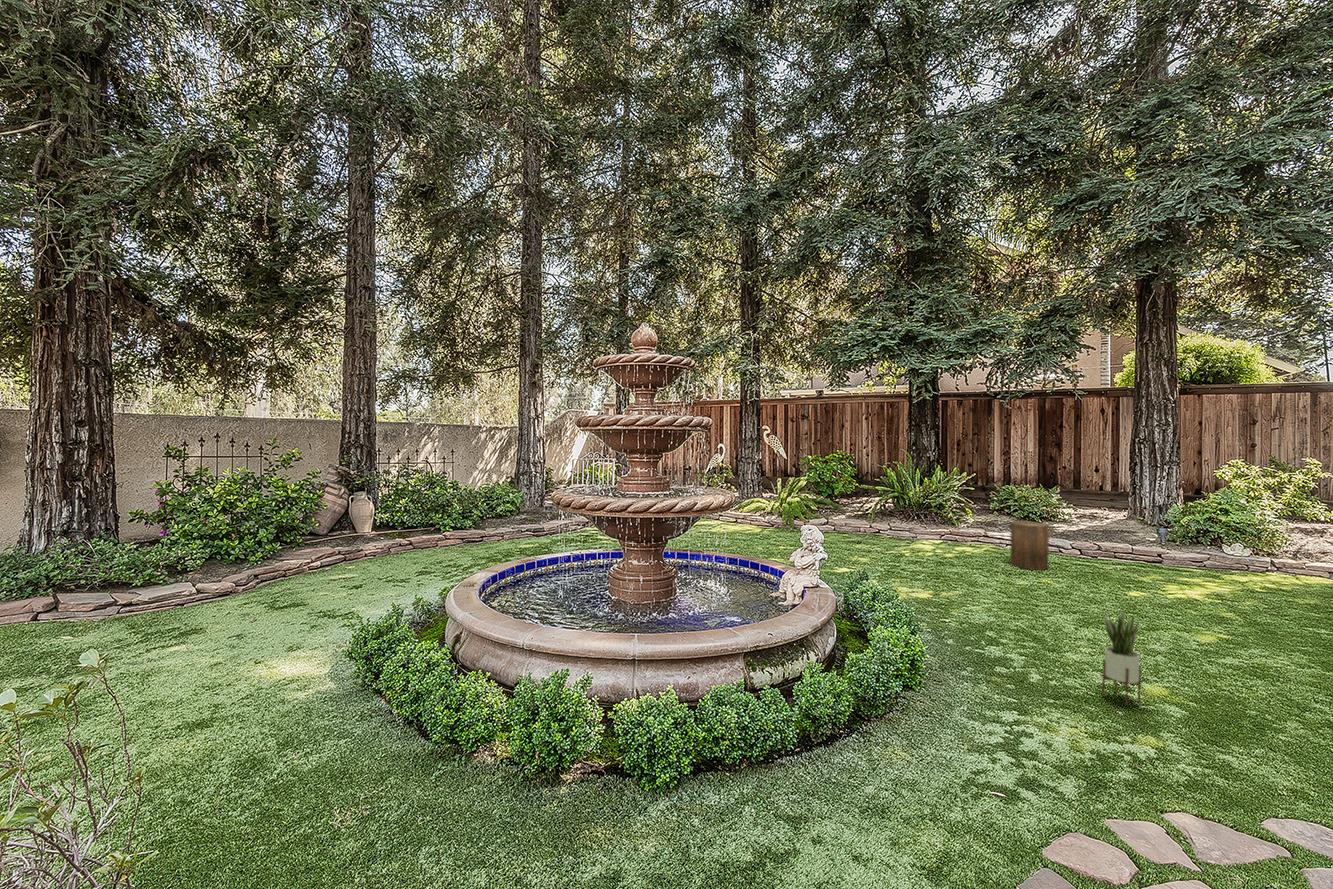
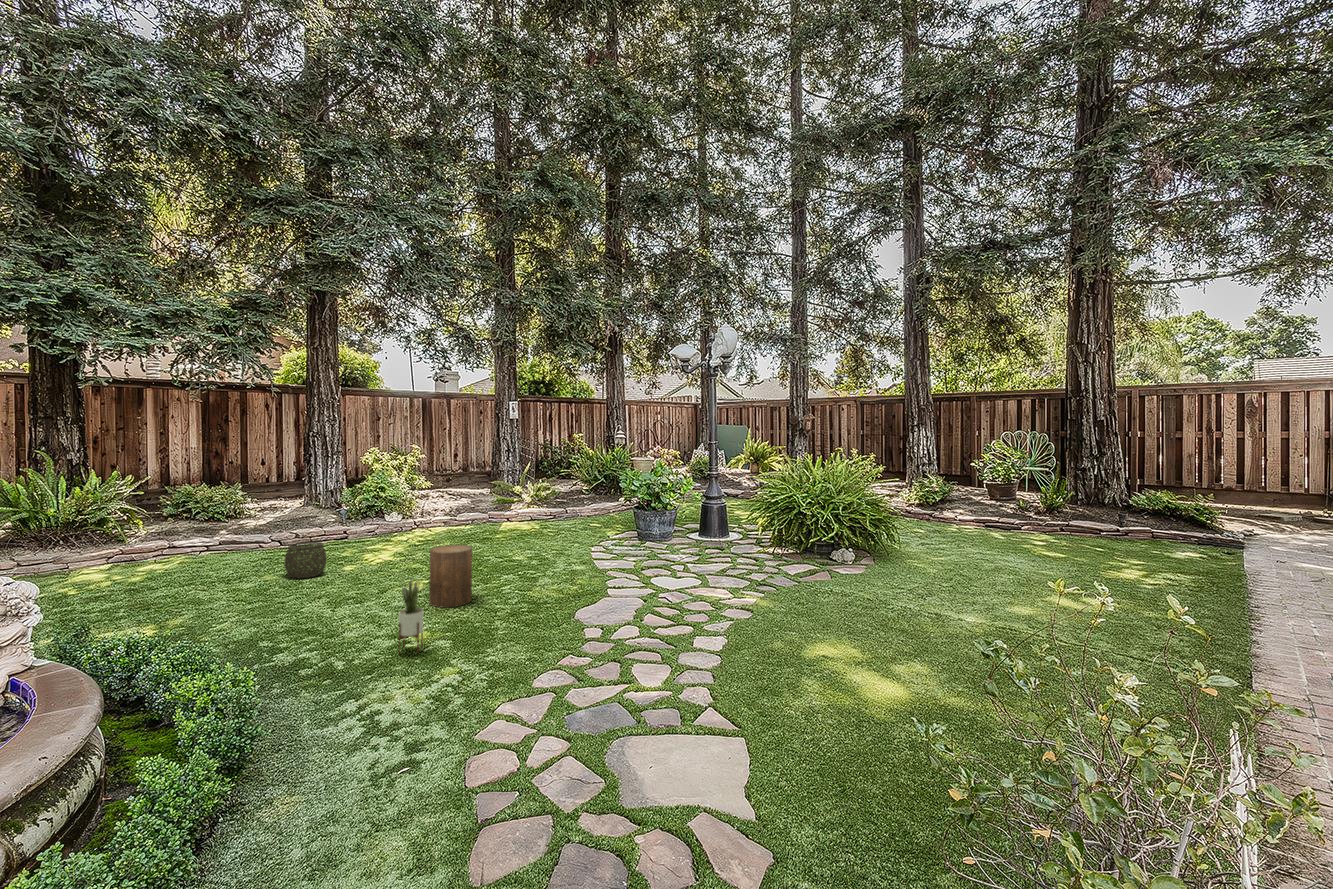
stool: present [1010,521,1049,570] -> present [429,545,472,608]
woven basket: none [1056,552,1103,591] -> present [284,542,327,579]

